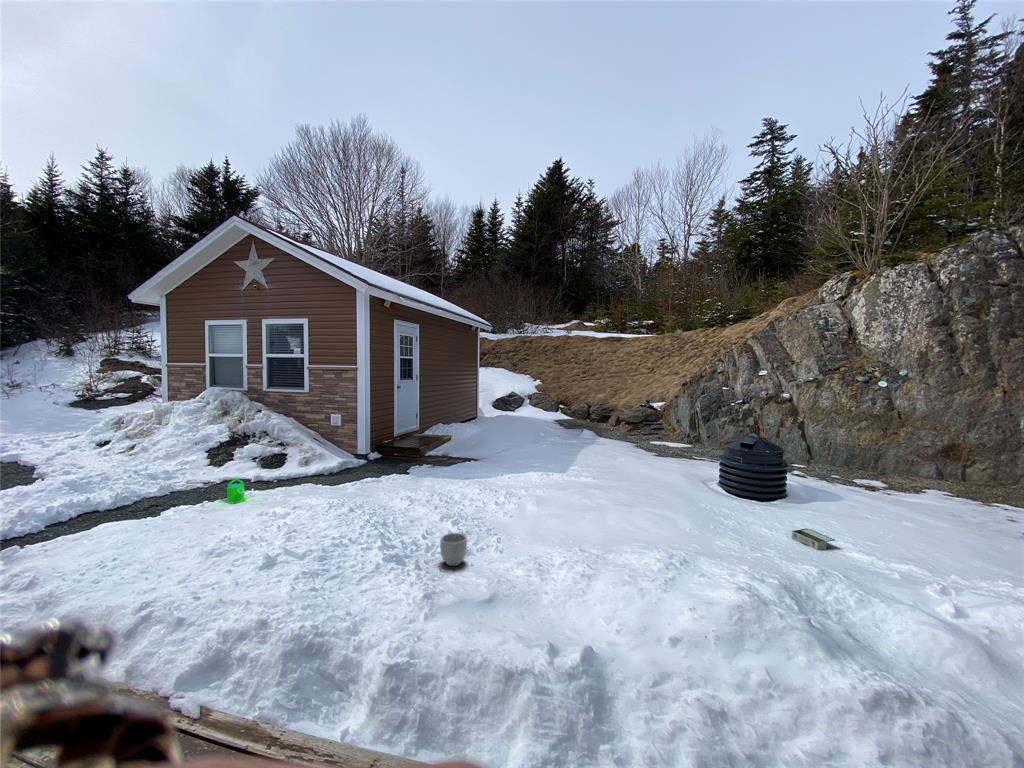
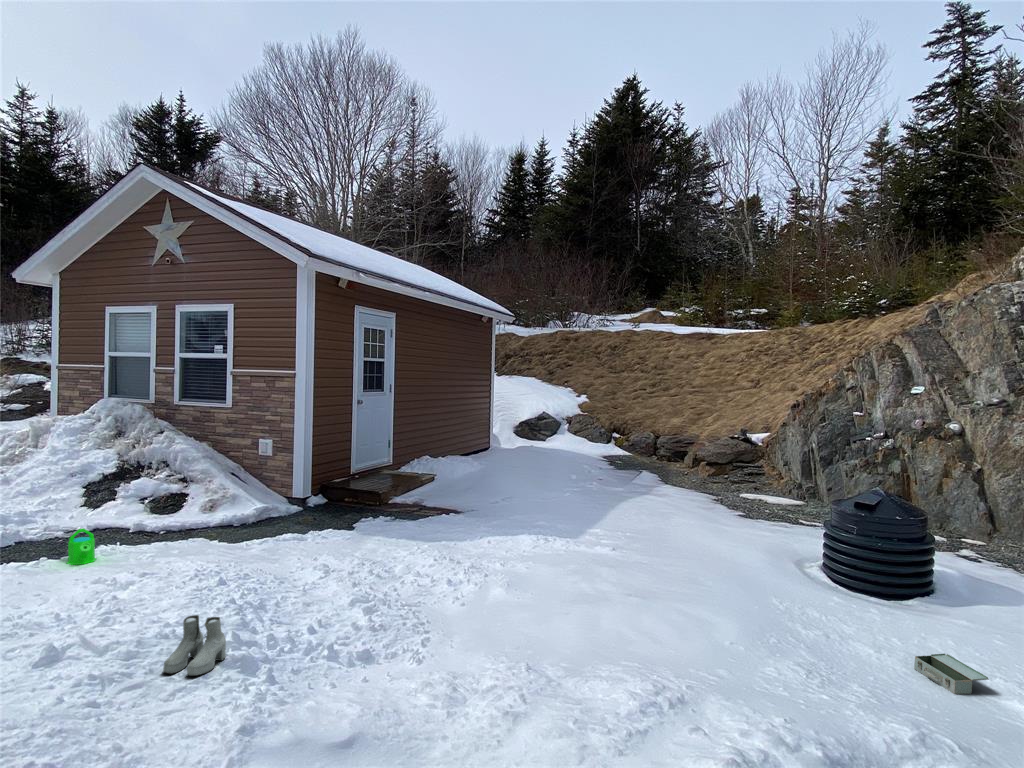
boots: none [346,526,381,564] -> present [163,615,226,676]
planter: present [440,533,467,566] -> none [304,633,348,688]

